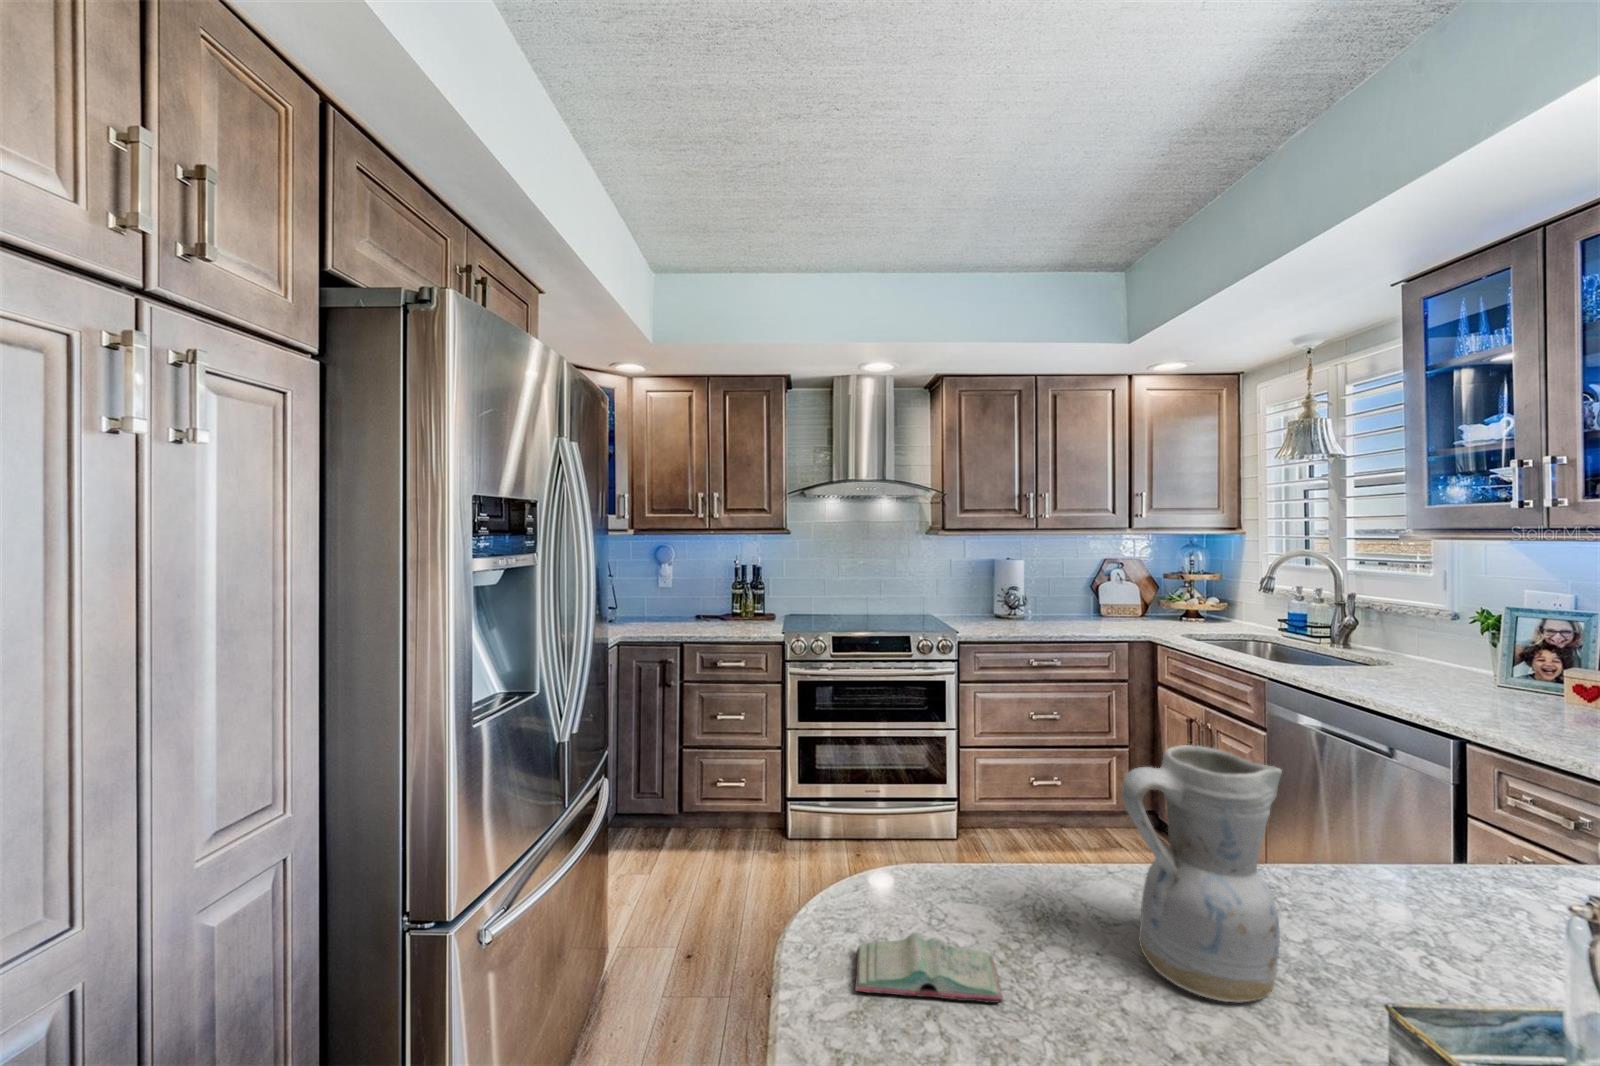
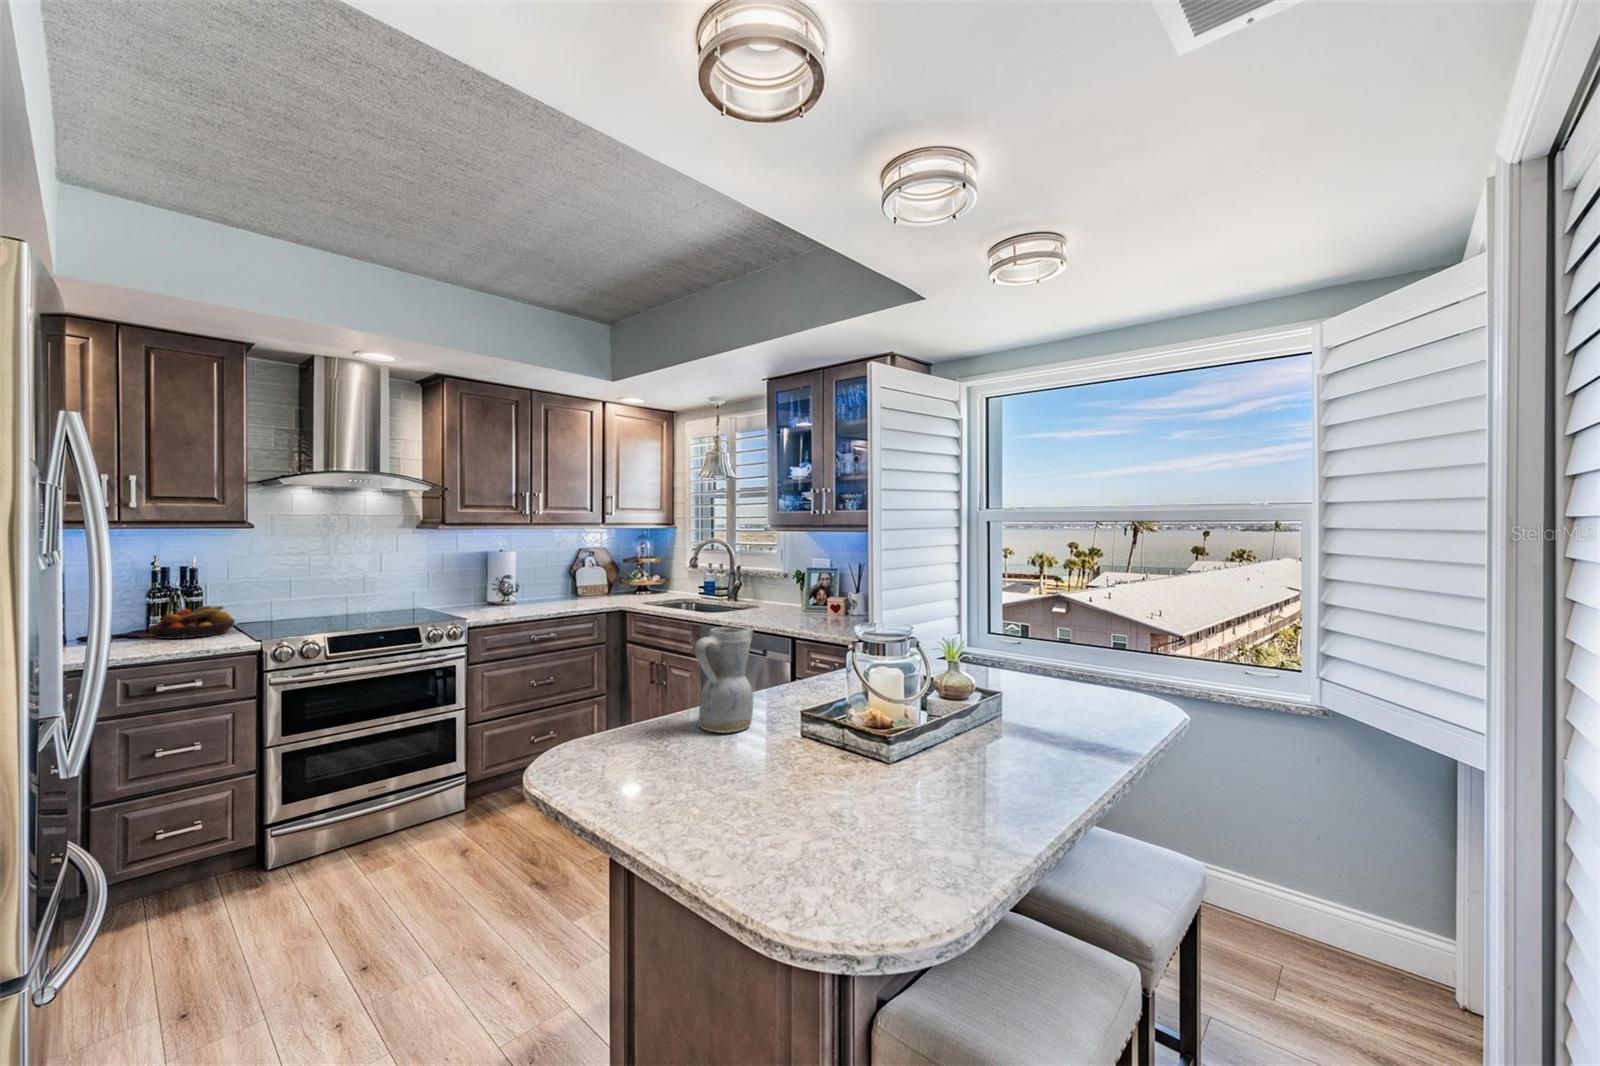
fruit bowl: none [725,599,778,625] -> present [148,606,235,639]
book: present [855,933,1003,1003] -> none [572,745,655,775]

